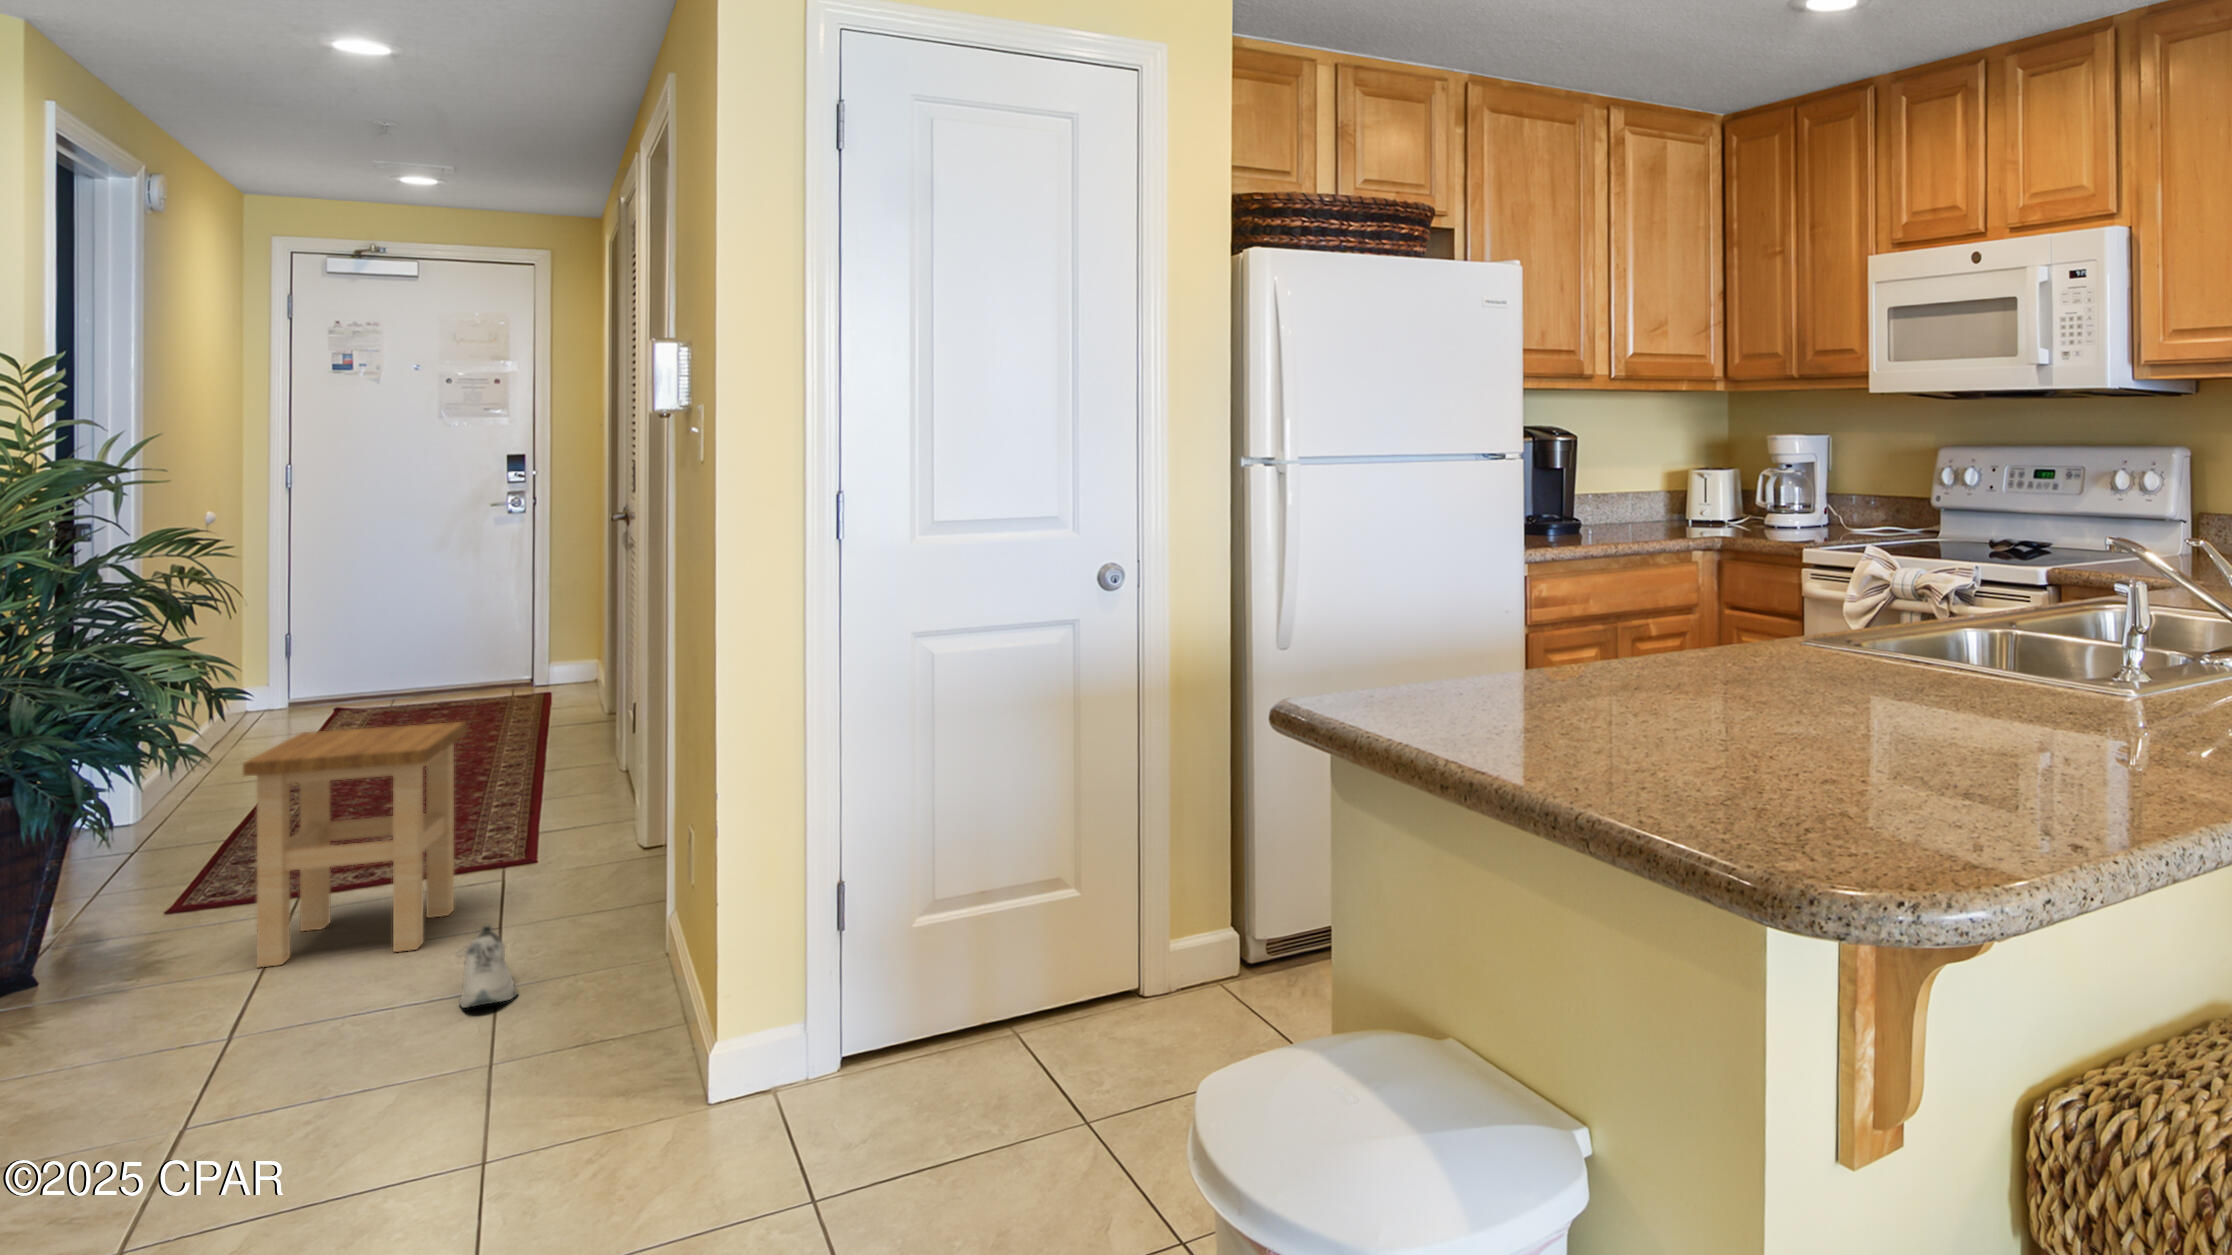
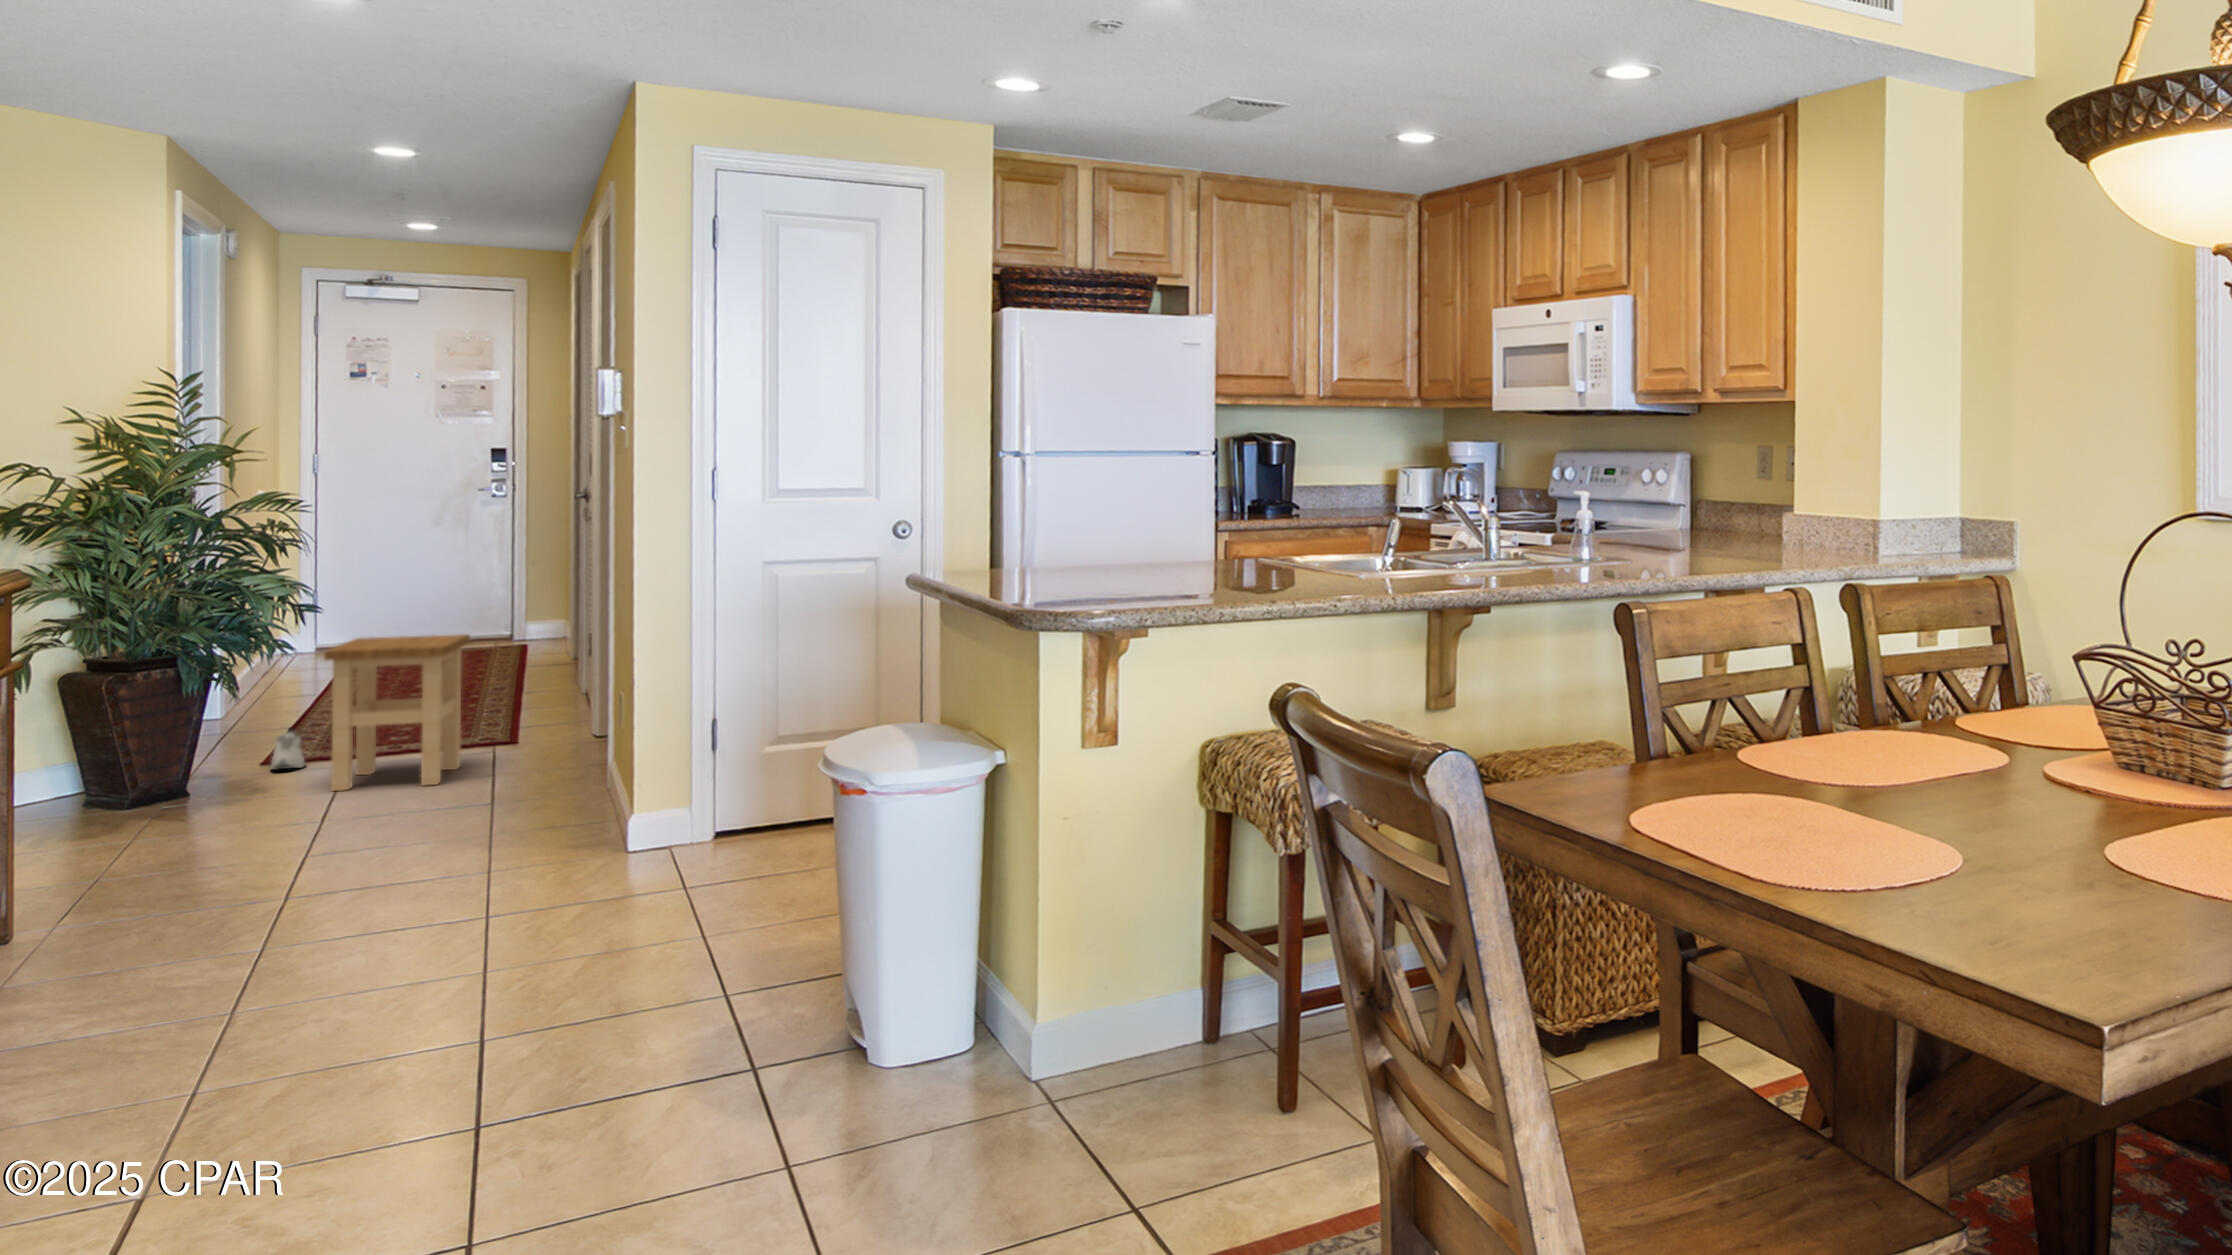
shoe: present [457,926,517,1008] -> present [270,727,306,770]

